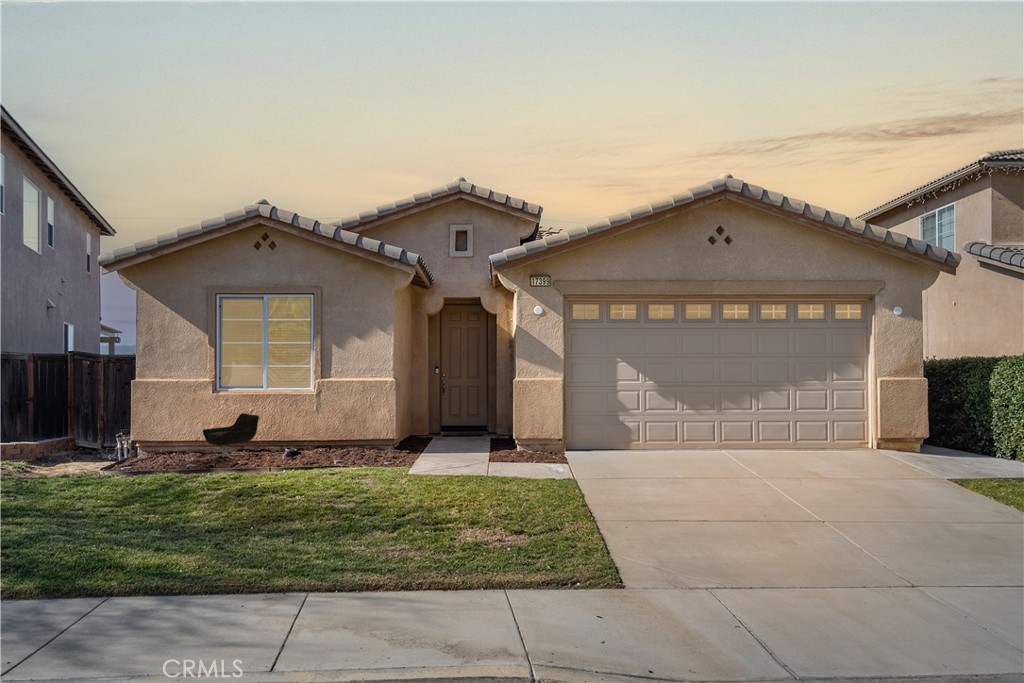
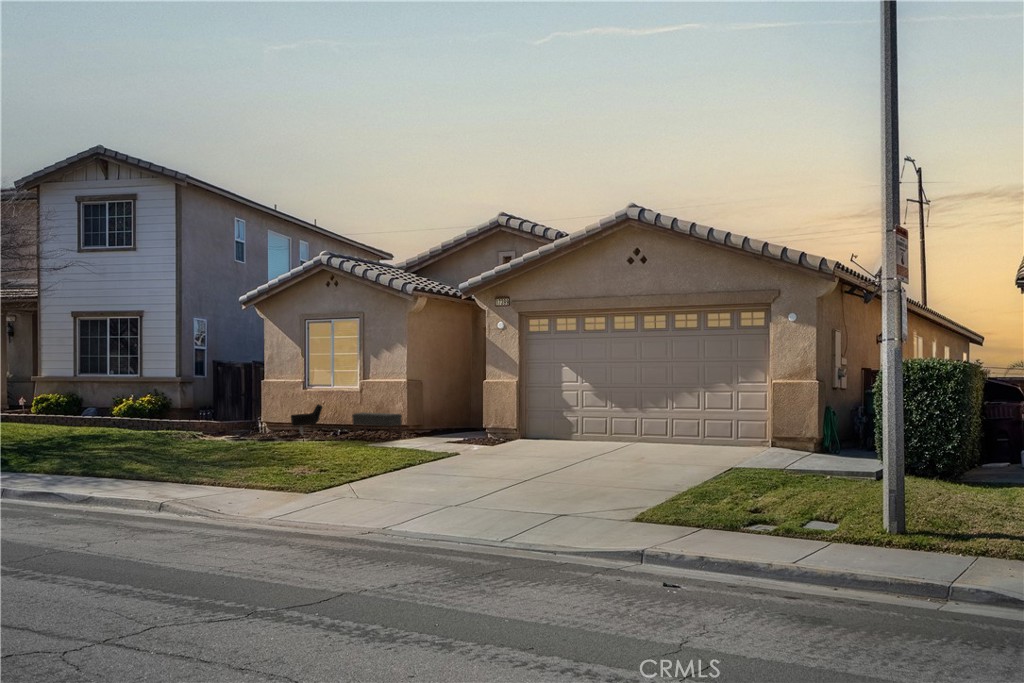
bench: none [313,423,387,457] -> present [352,412,402,437]

